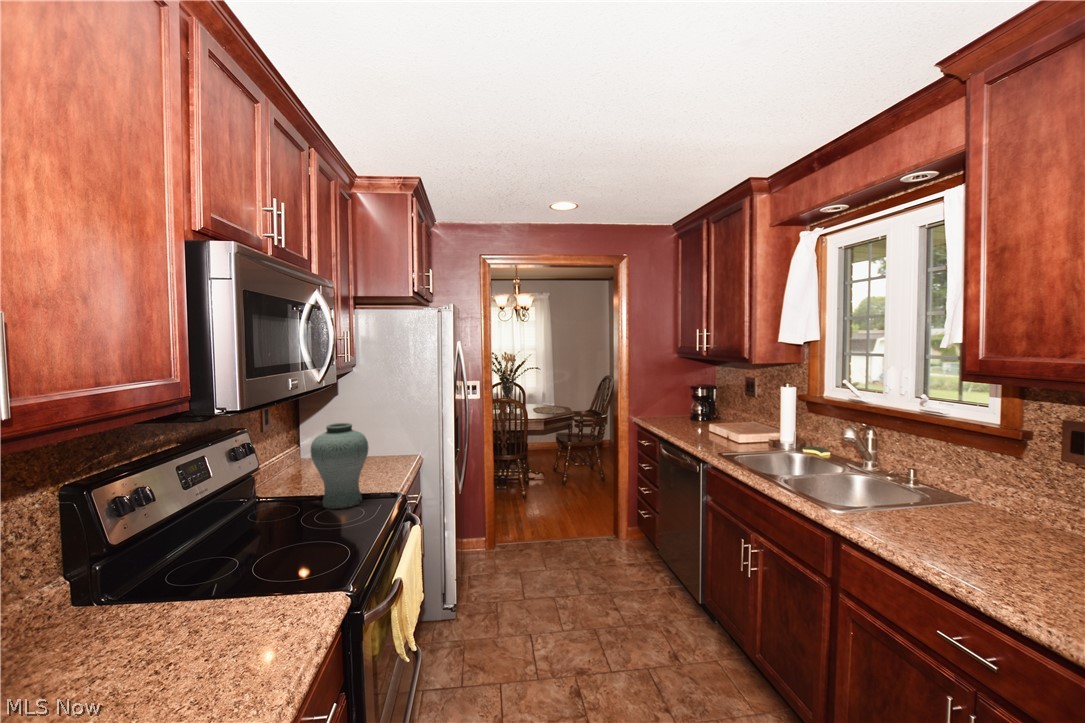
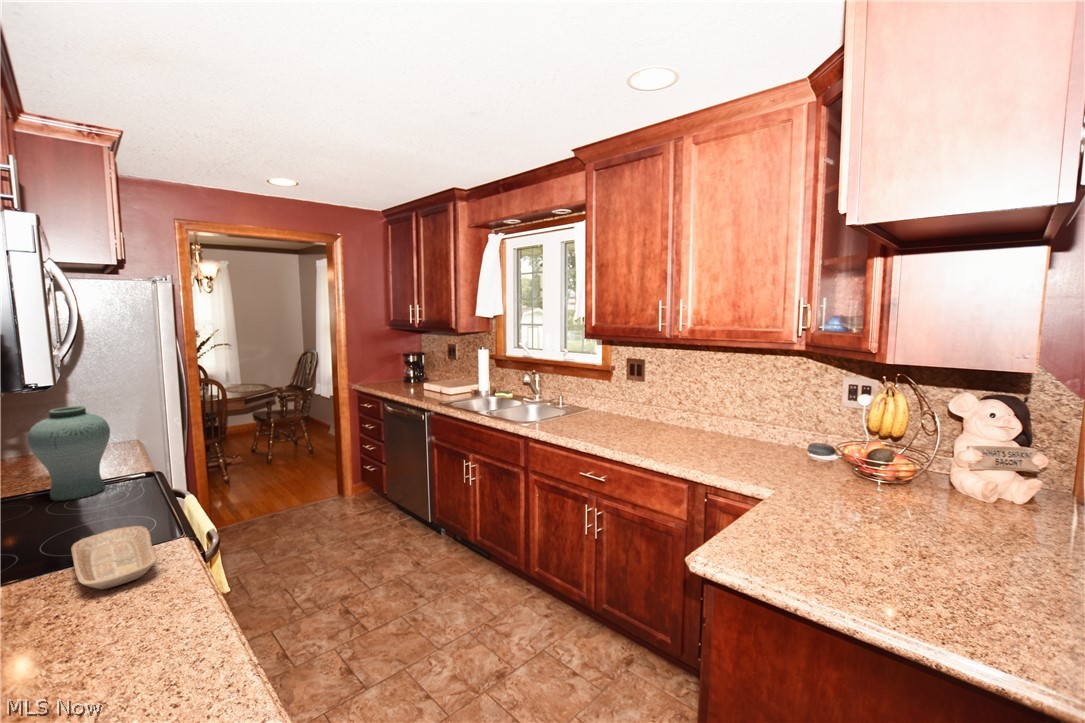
tray: none [226,558,329,634] -> present [71,526,157,589]

